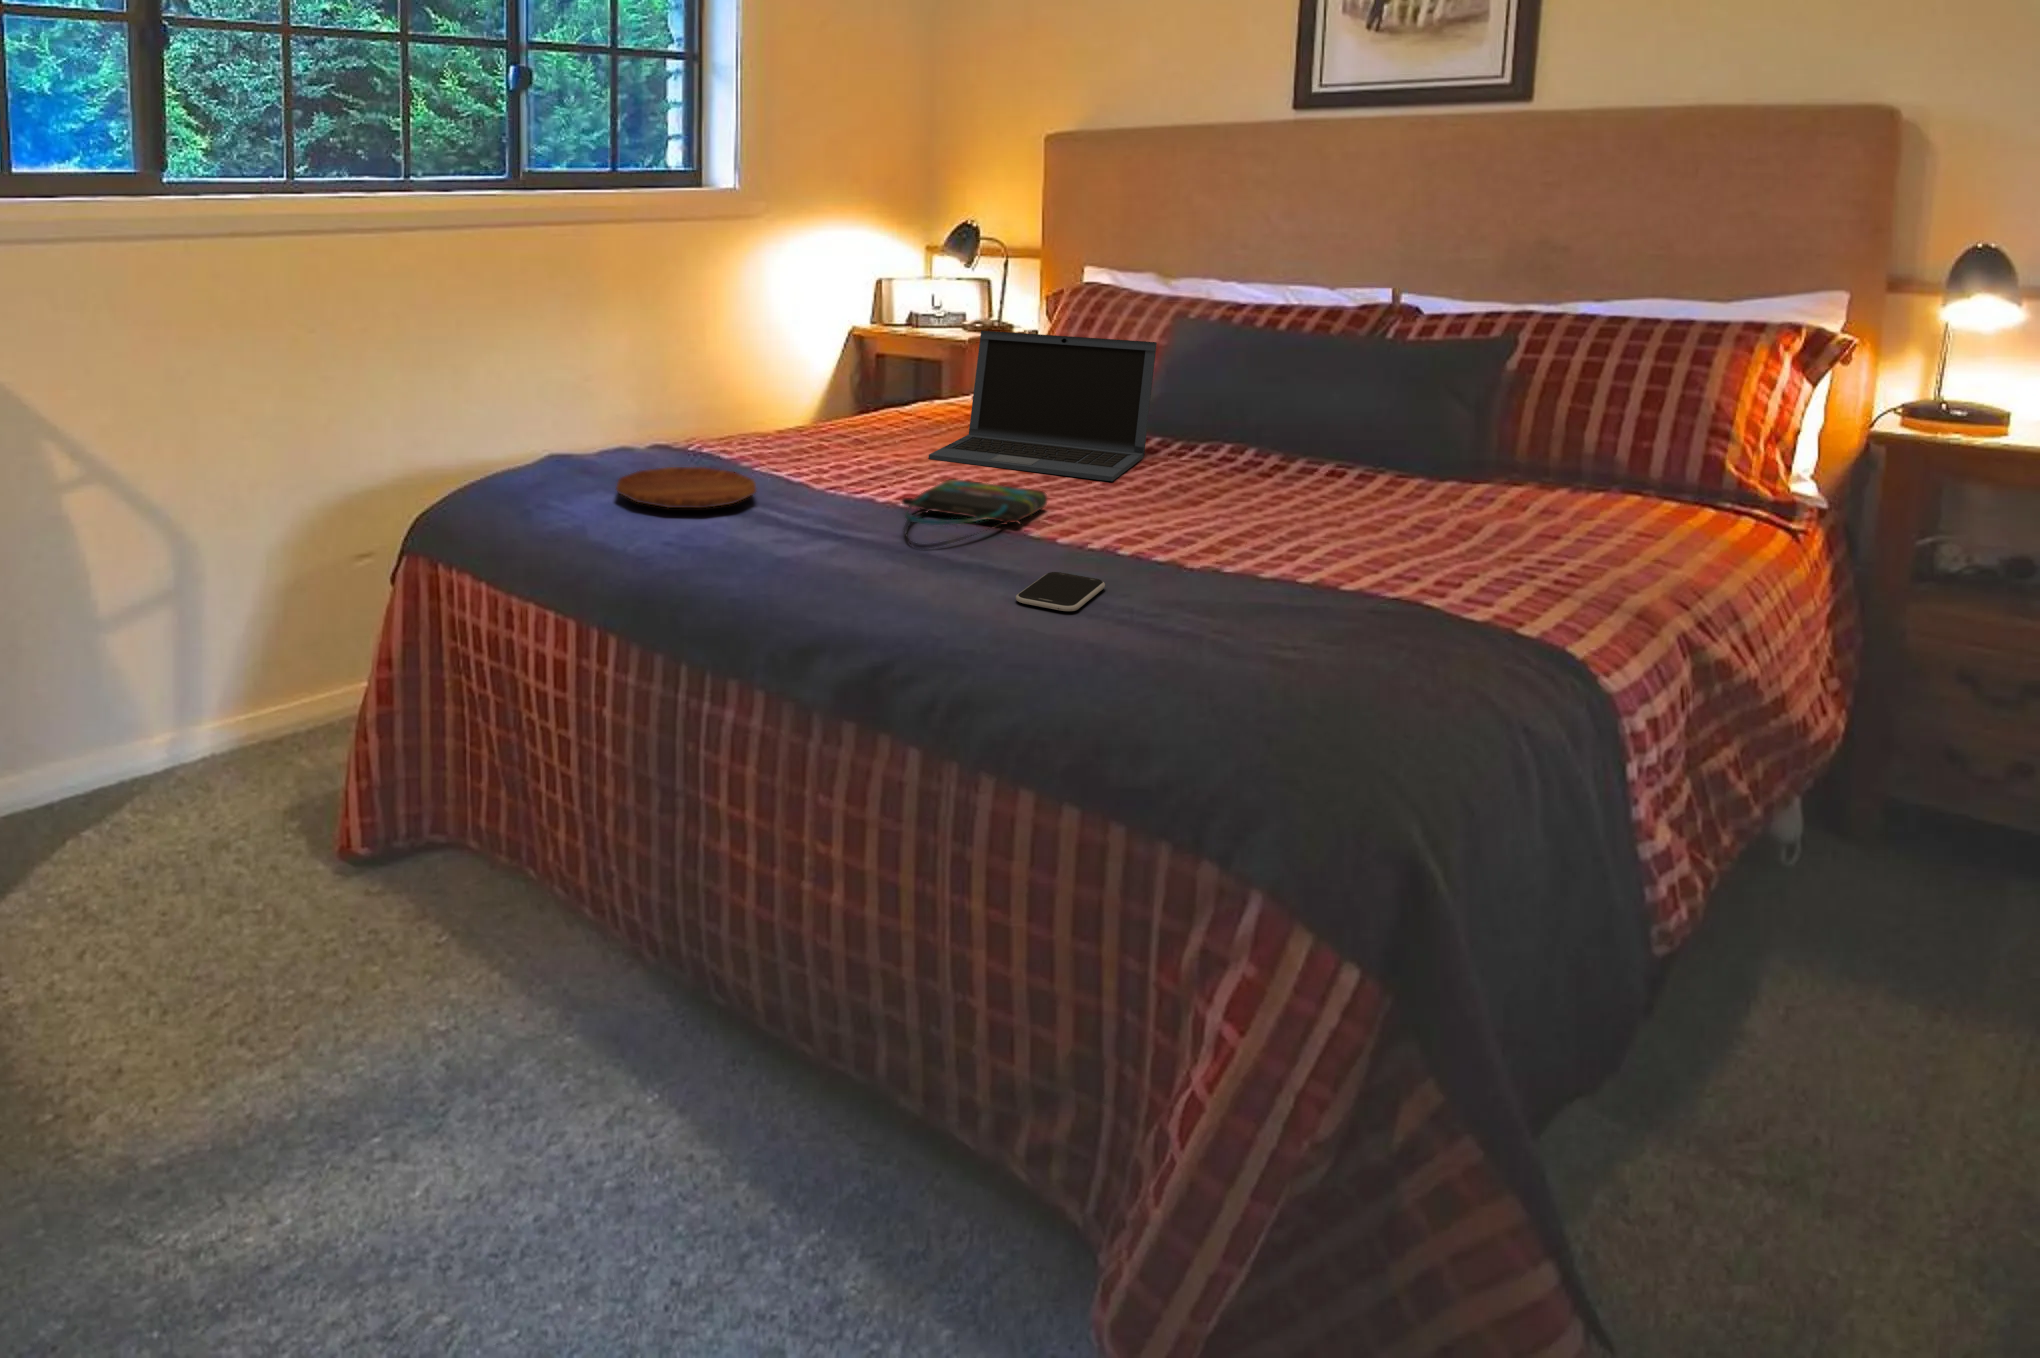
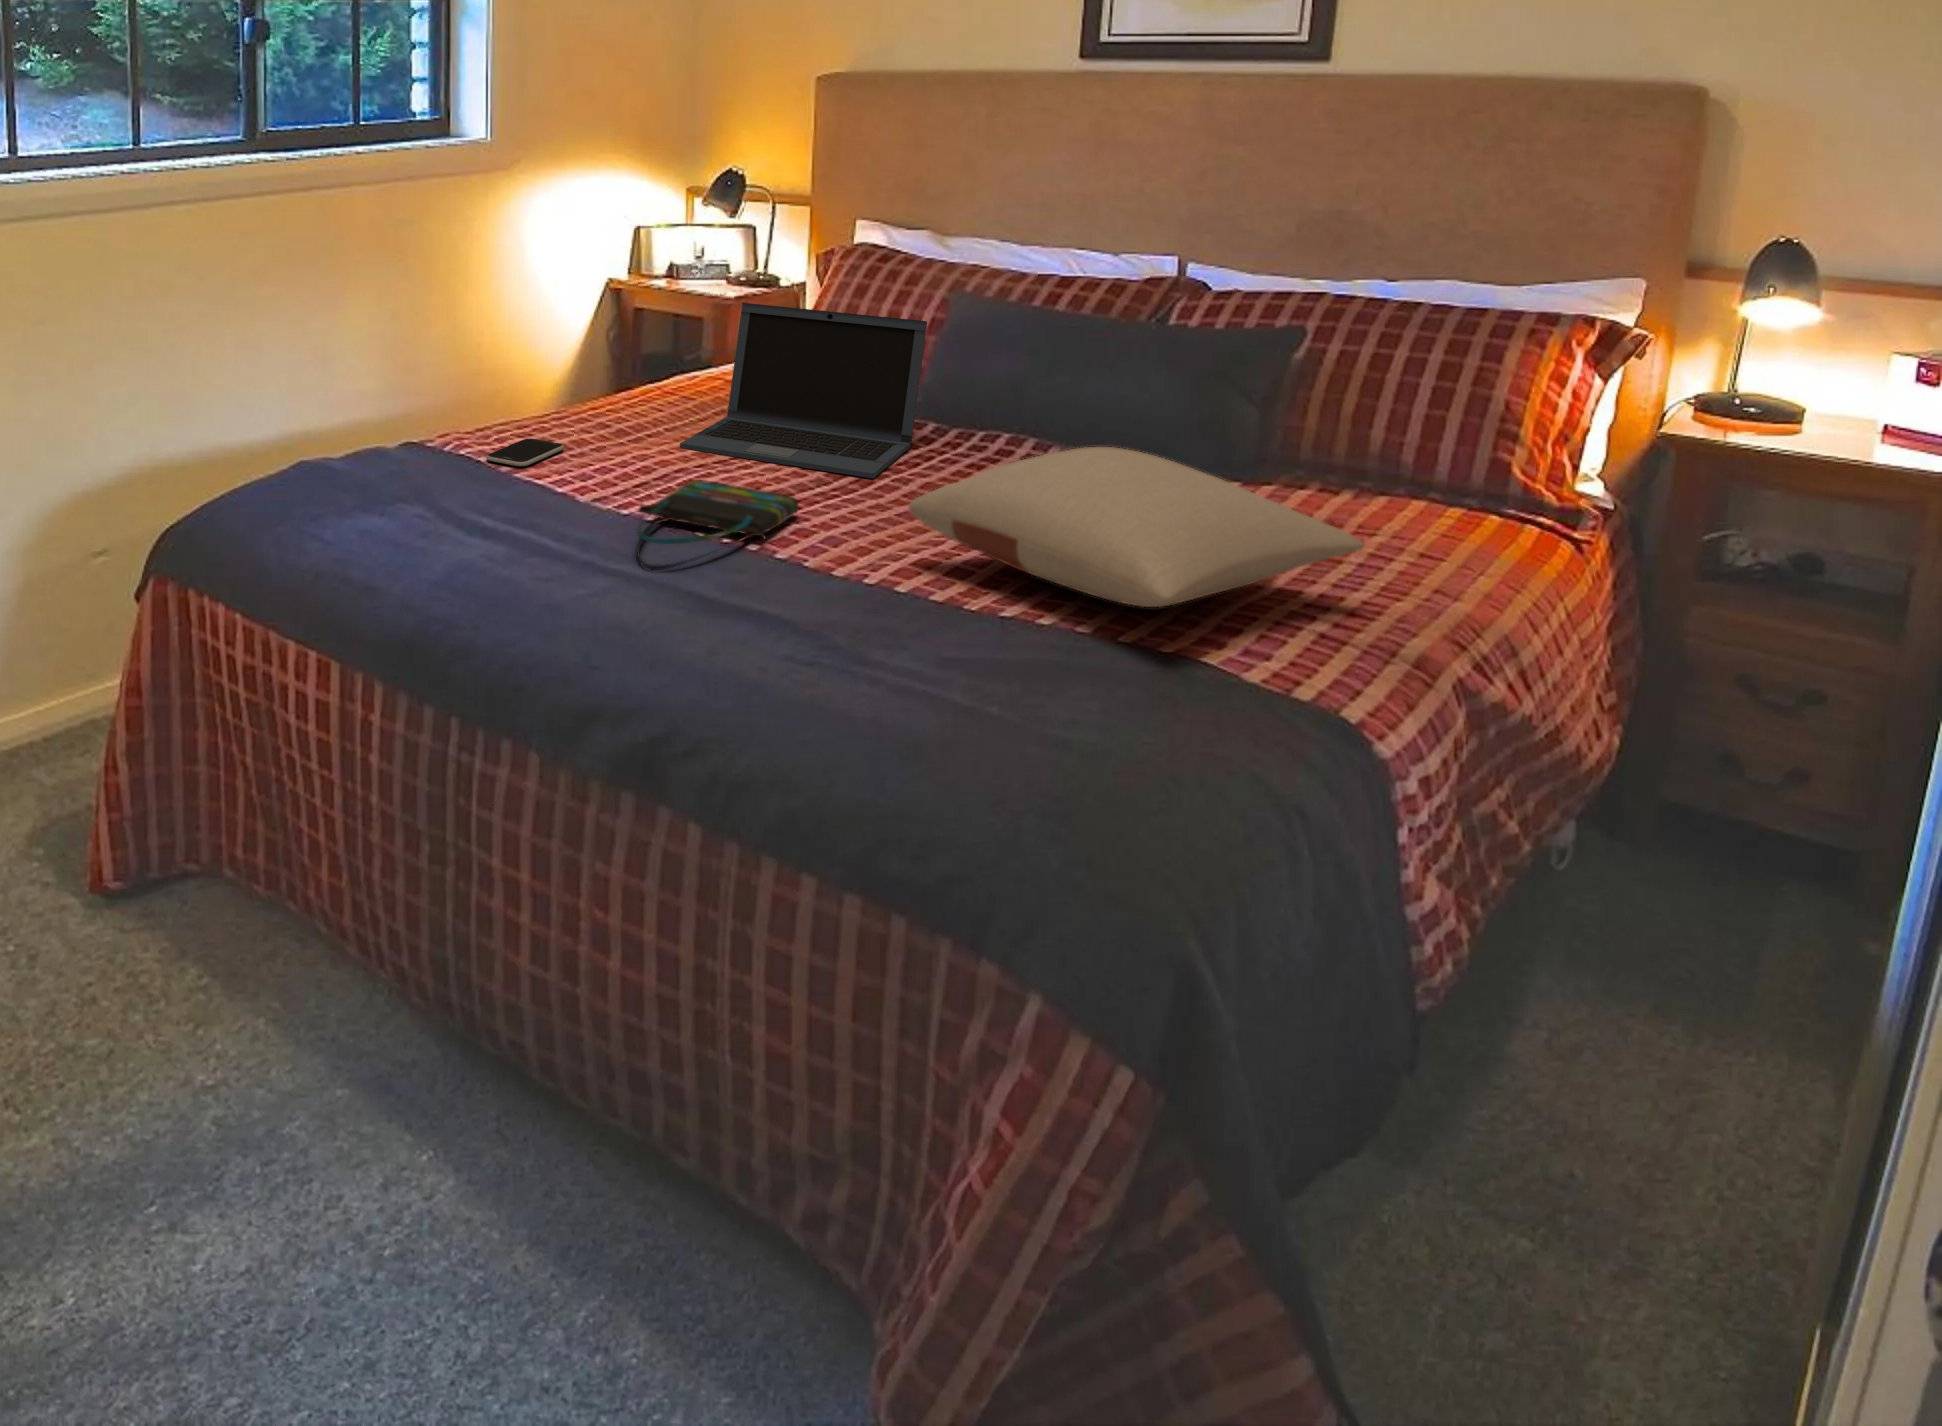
pillow: none [1154,439,1586,572] -> present [909,447,1364,607]
tray: present [616,467,756,508] -> none [322,463,481,517]
smartphone: present [1016,572,1105,611] -> present [486,439,564,466]

